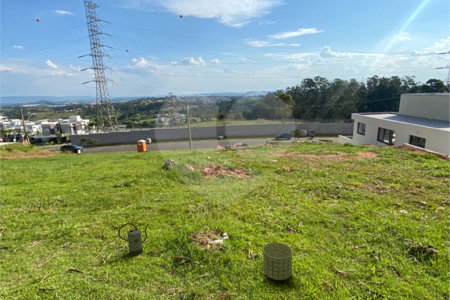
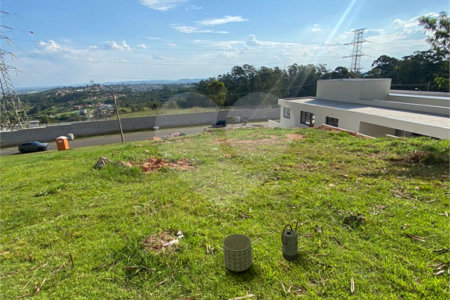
watering can: present [118,223,149,256] -> present [281,222,298,261]

